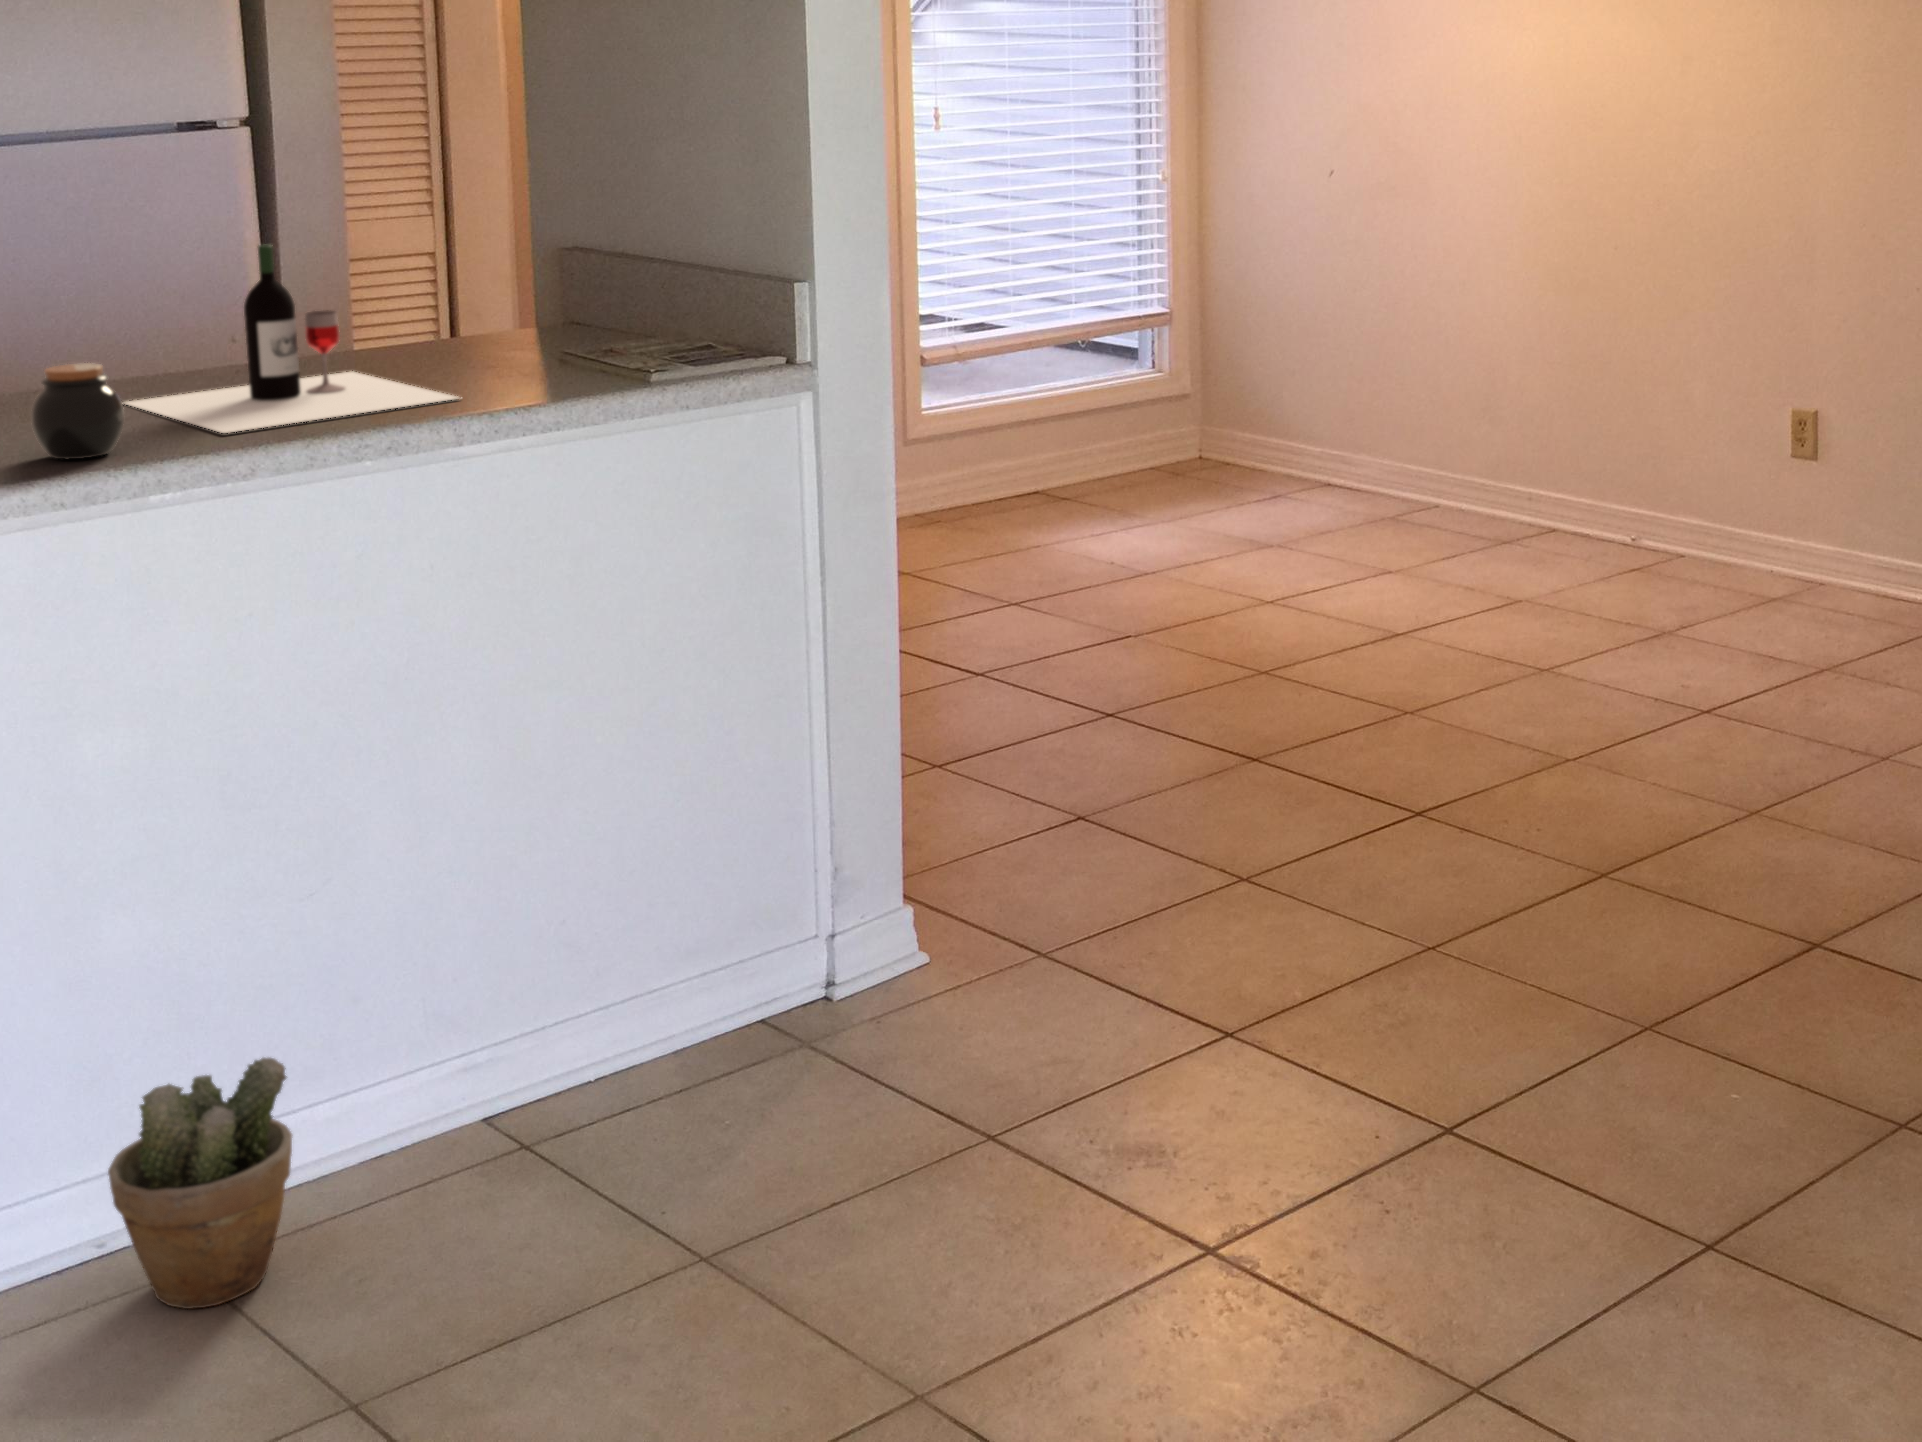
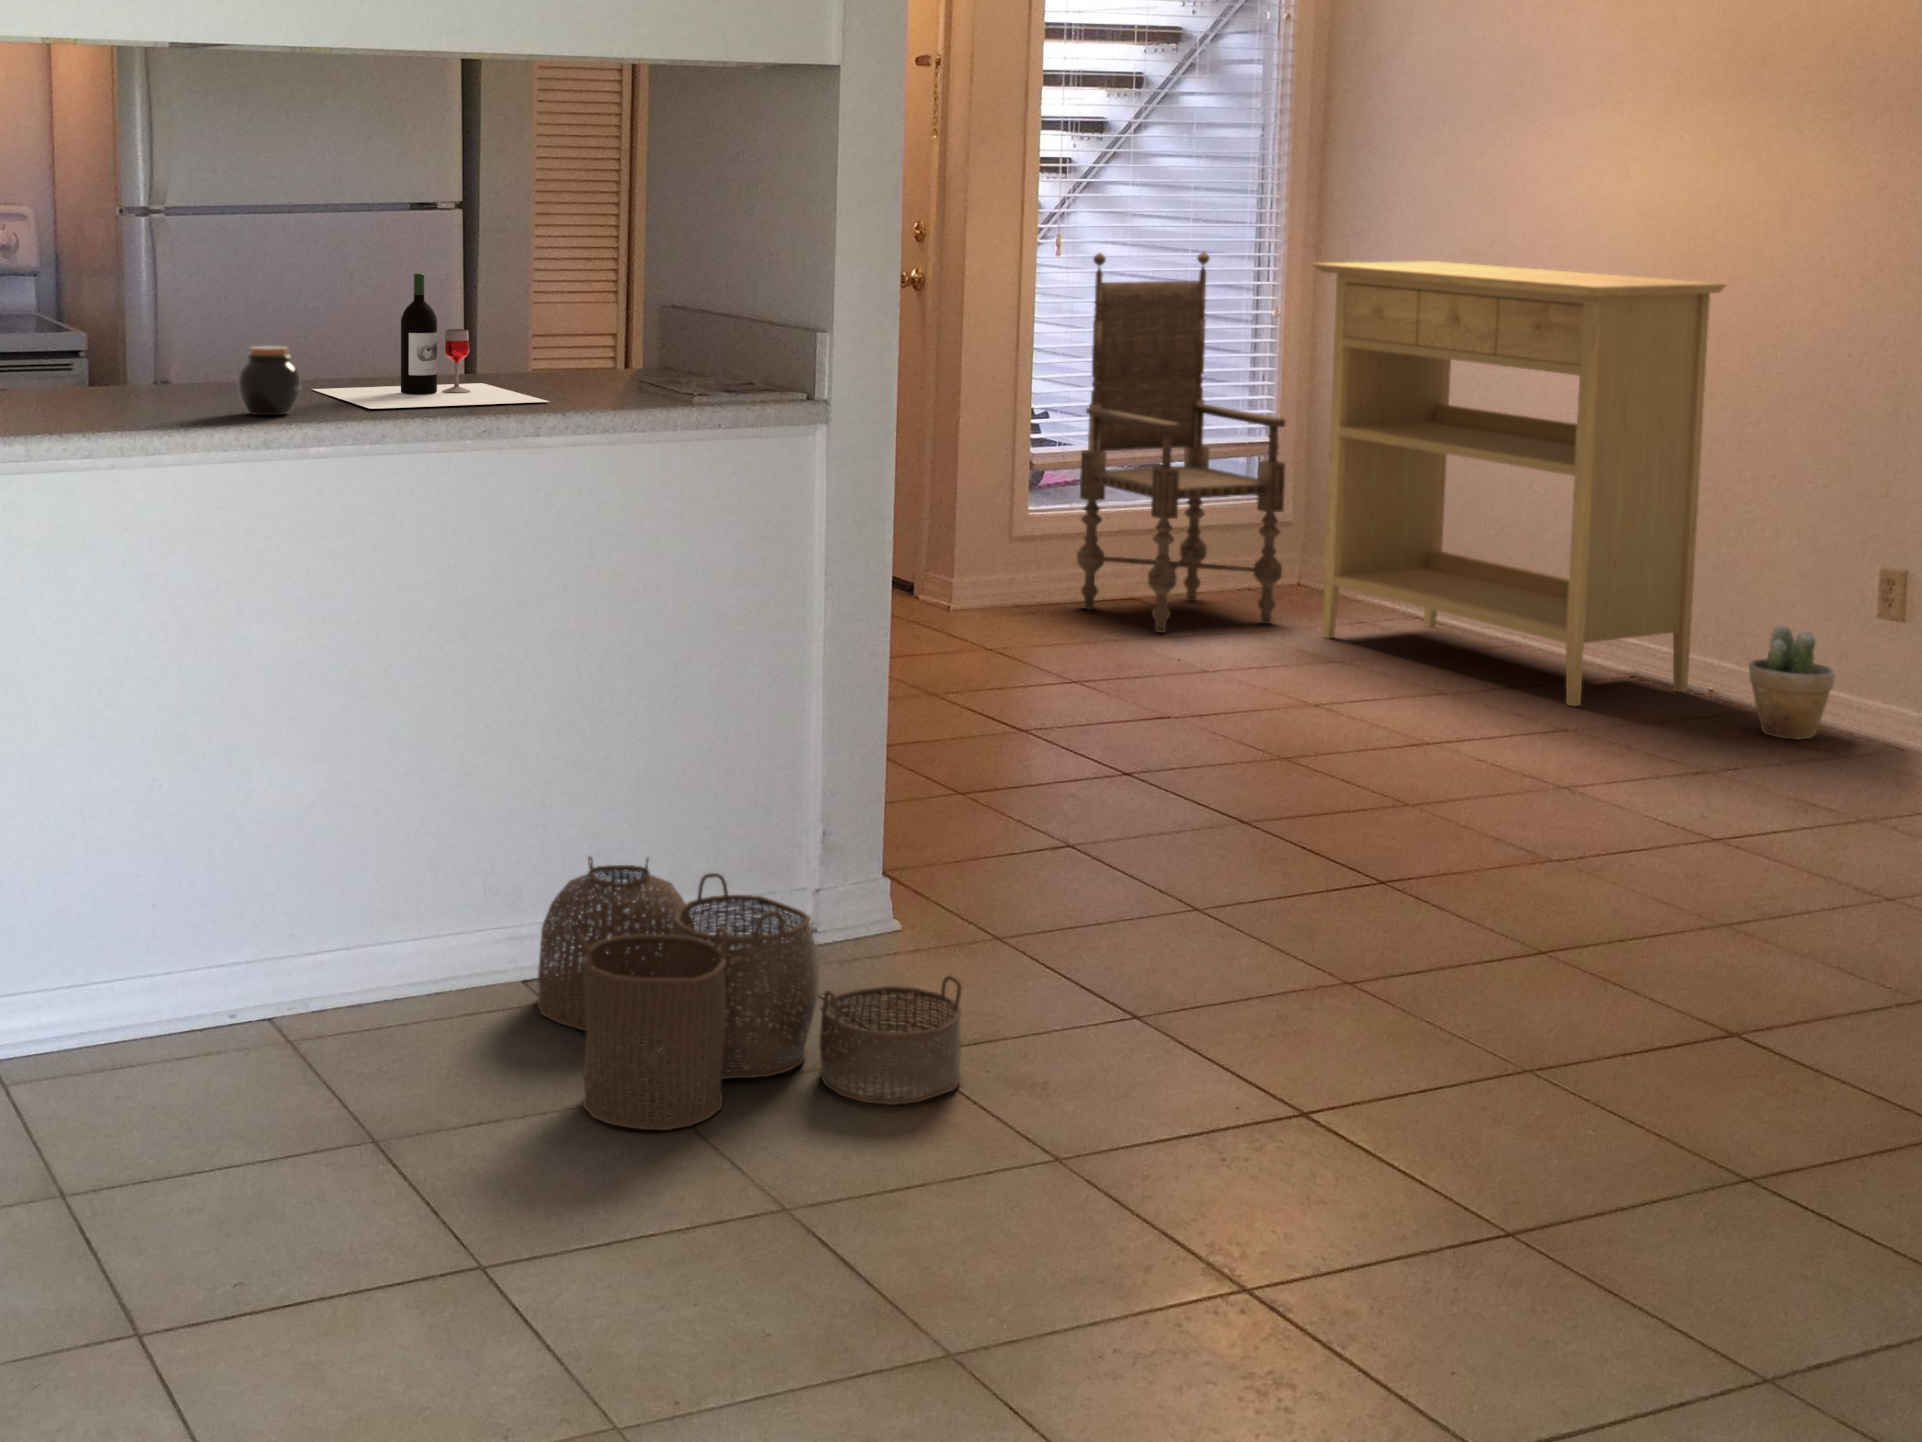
armchair: none [974,116,1196,529] -> present [1077,252,1285,633]
console table: none [1212,118,1632,572] -> present [1312,261,1726,706]
woven basket: none [515,950,1069,1322] -> present [537,856,962,1130]
potted plant: present [108,1058,292,1309] -> present [1749,626,1836,739]

